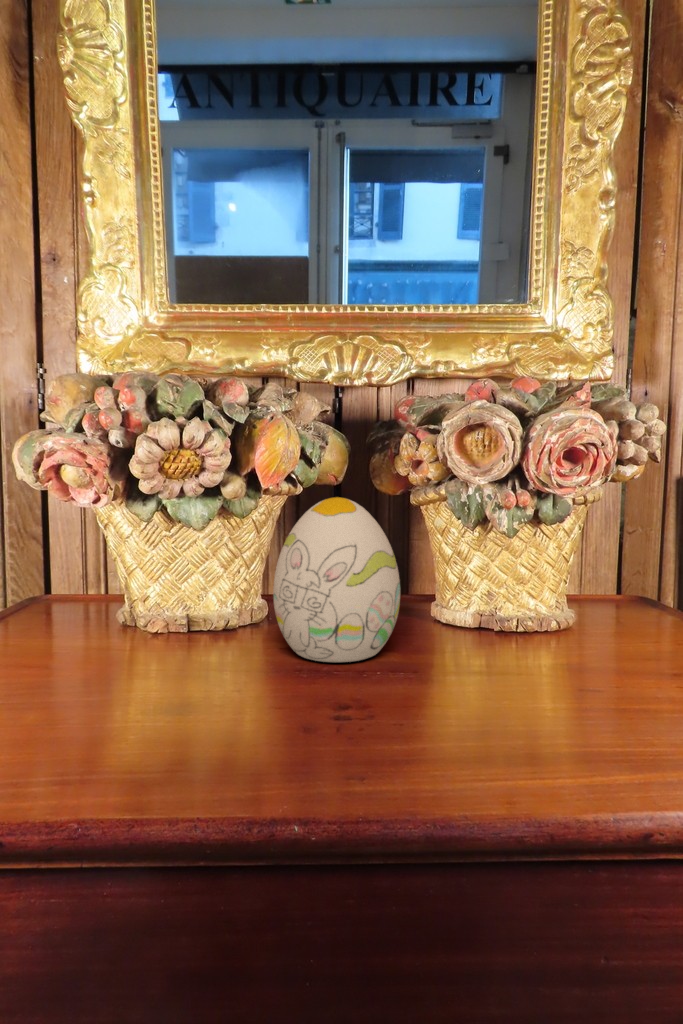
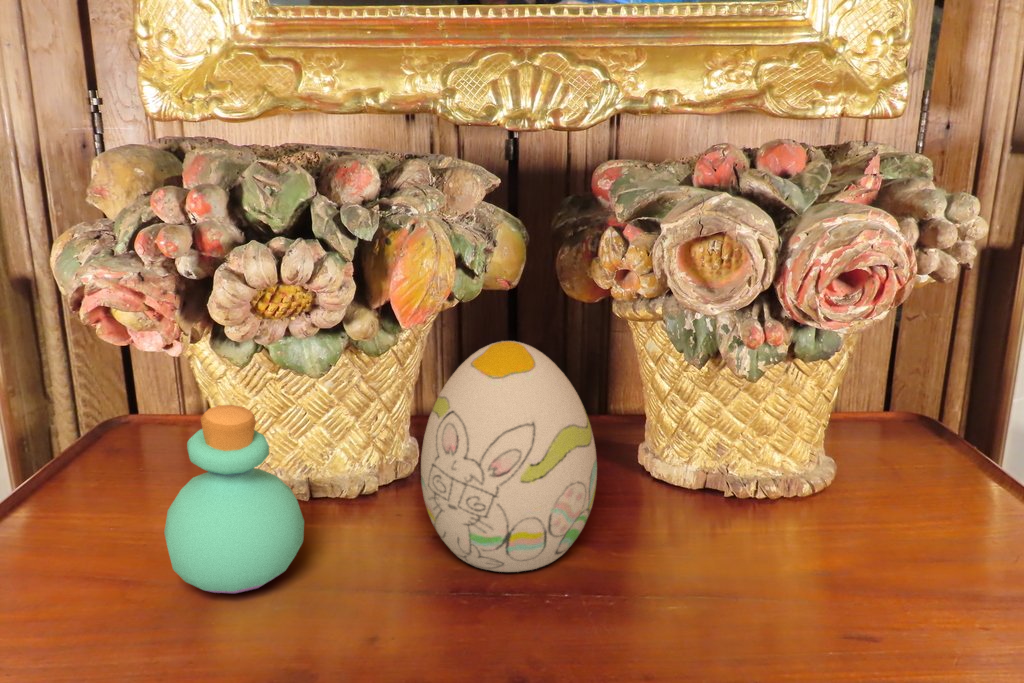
perfume bottle: none [87,533,189,669] -> present [164,405,304,593]

